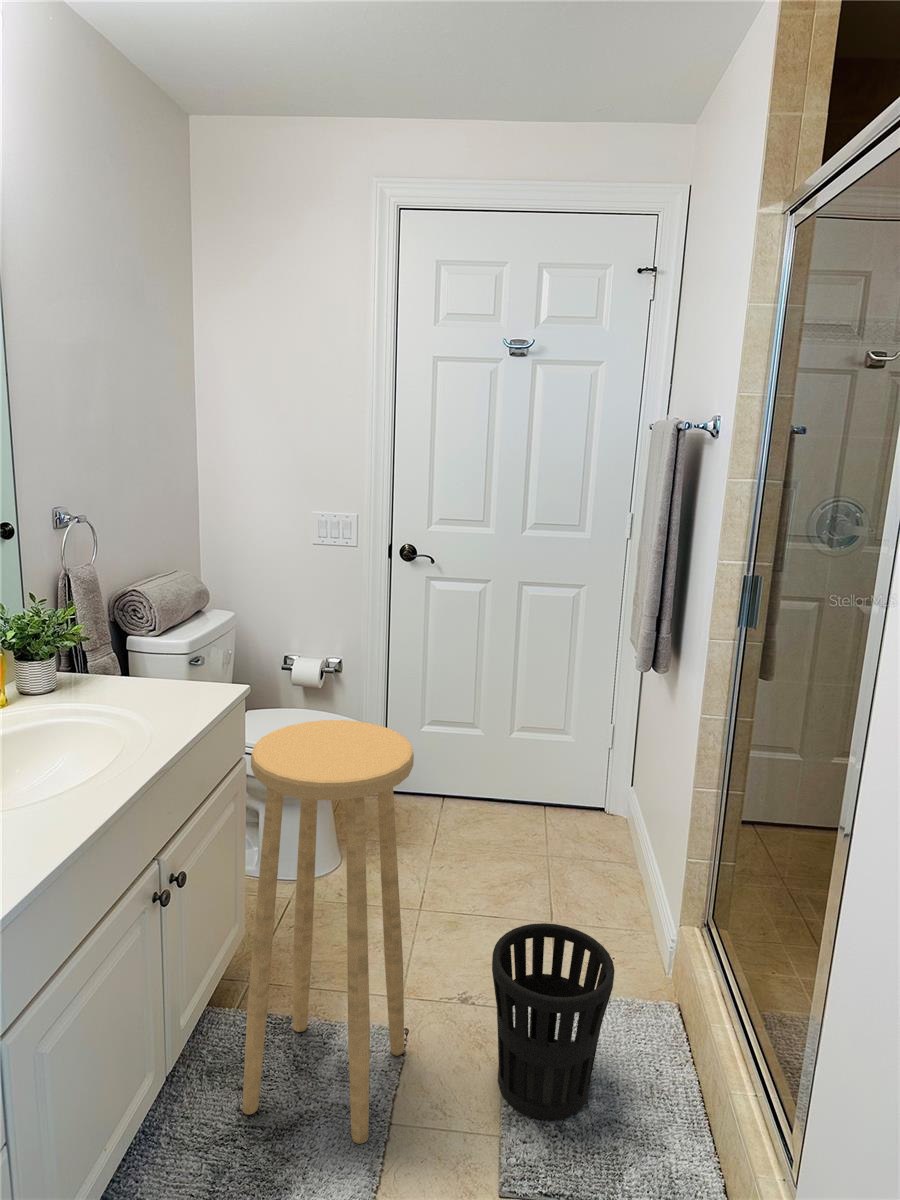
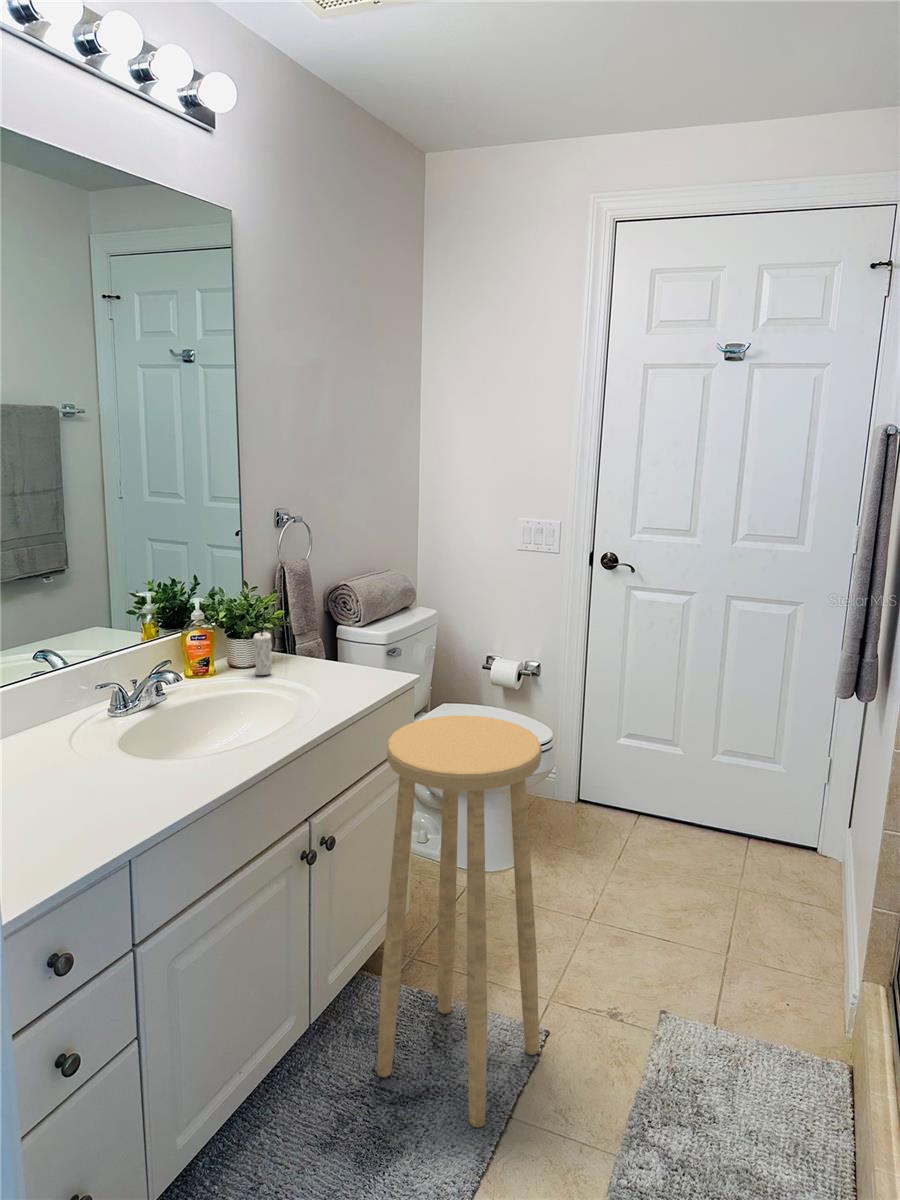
candle: none [68,637,92,694] -> present [253,630,272,675]
wastebasket: present [492,923,615,1120] -> none [620,947,753,1154]

